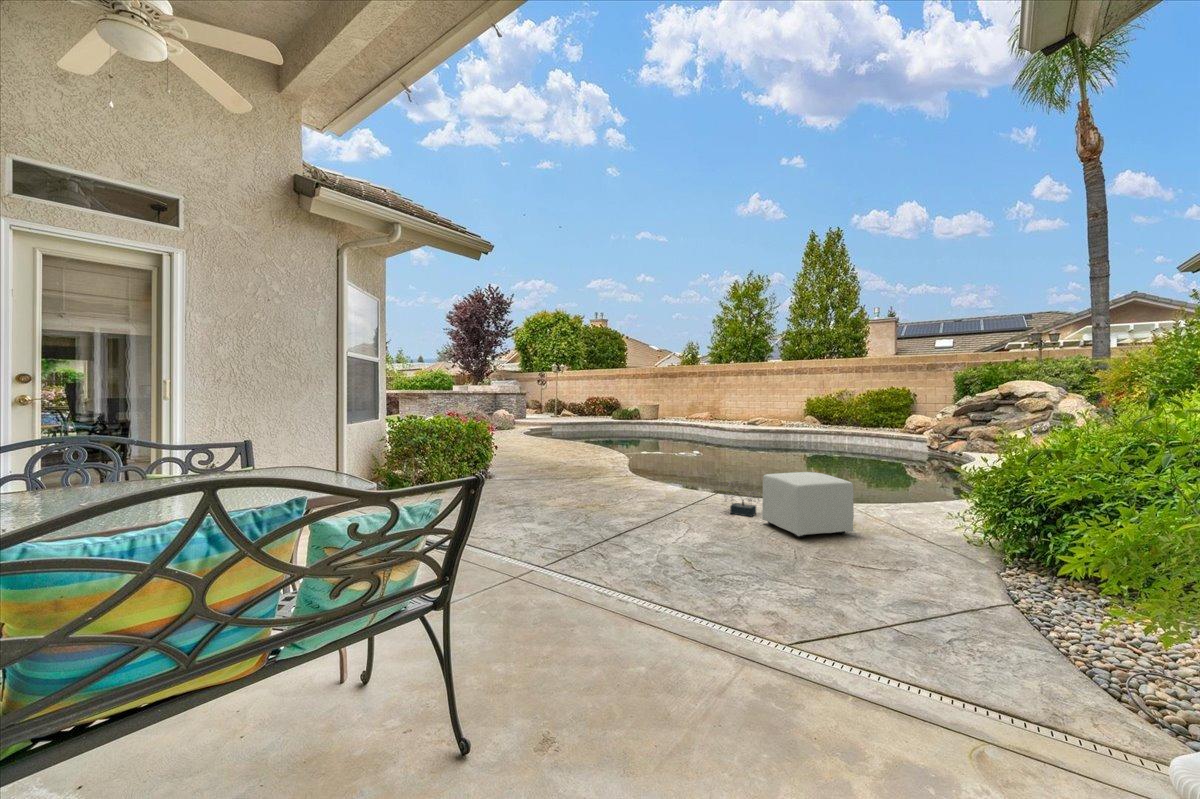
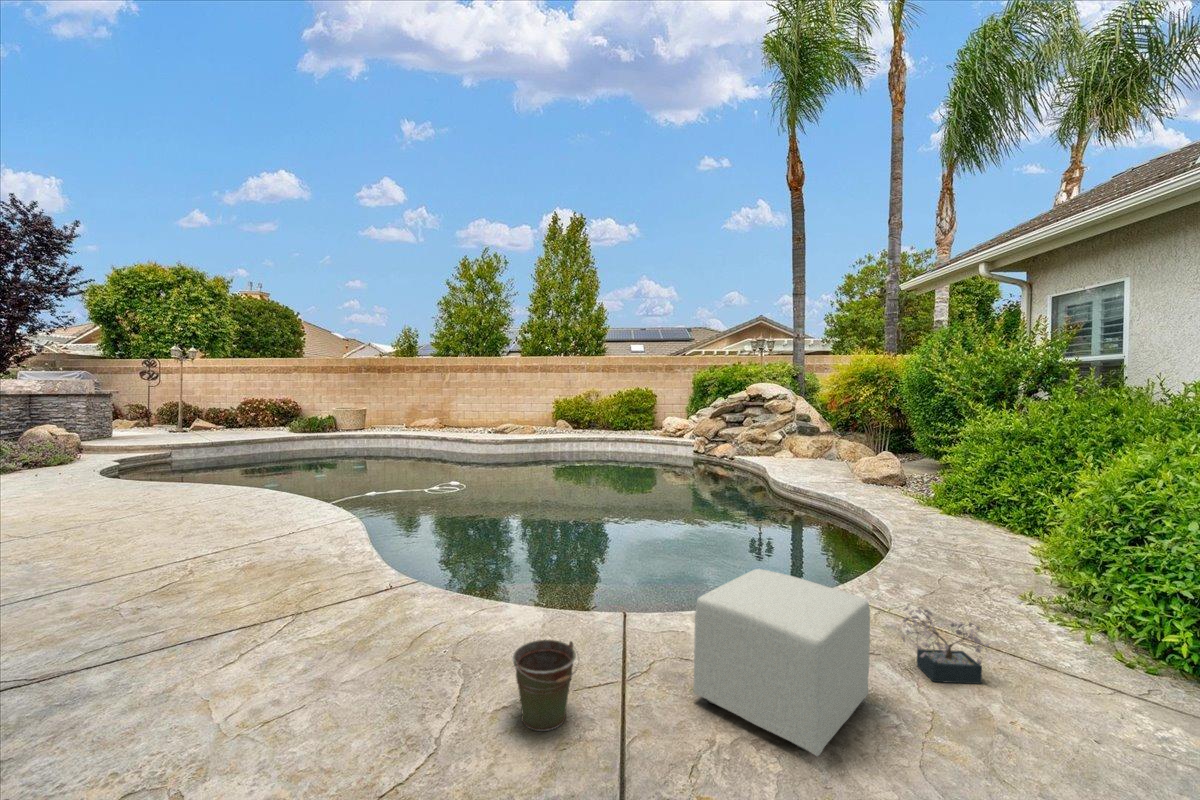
decorative plant: present [724,481,760,517] -> present [901,604,989,684]
bucket: none [679,488,708,519] -> present [512,640,578,731]

